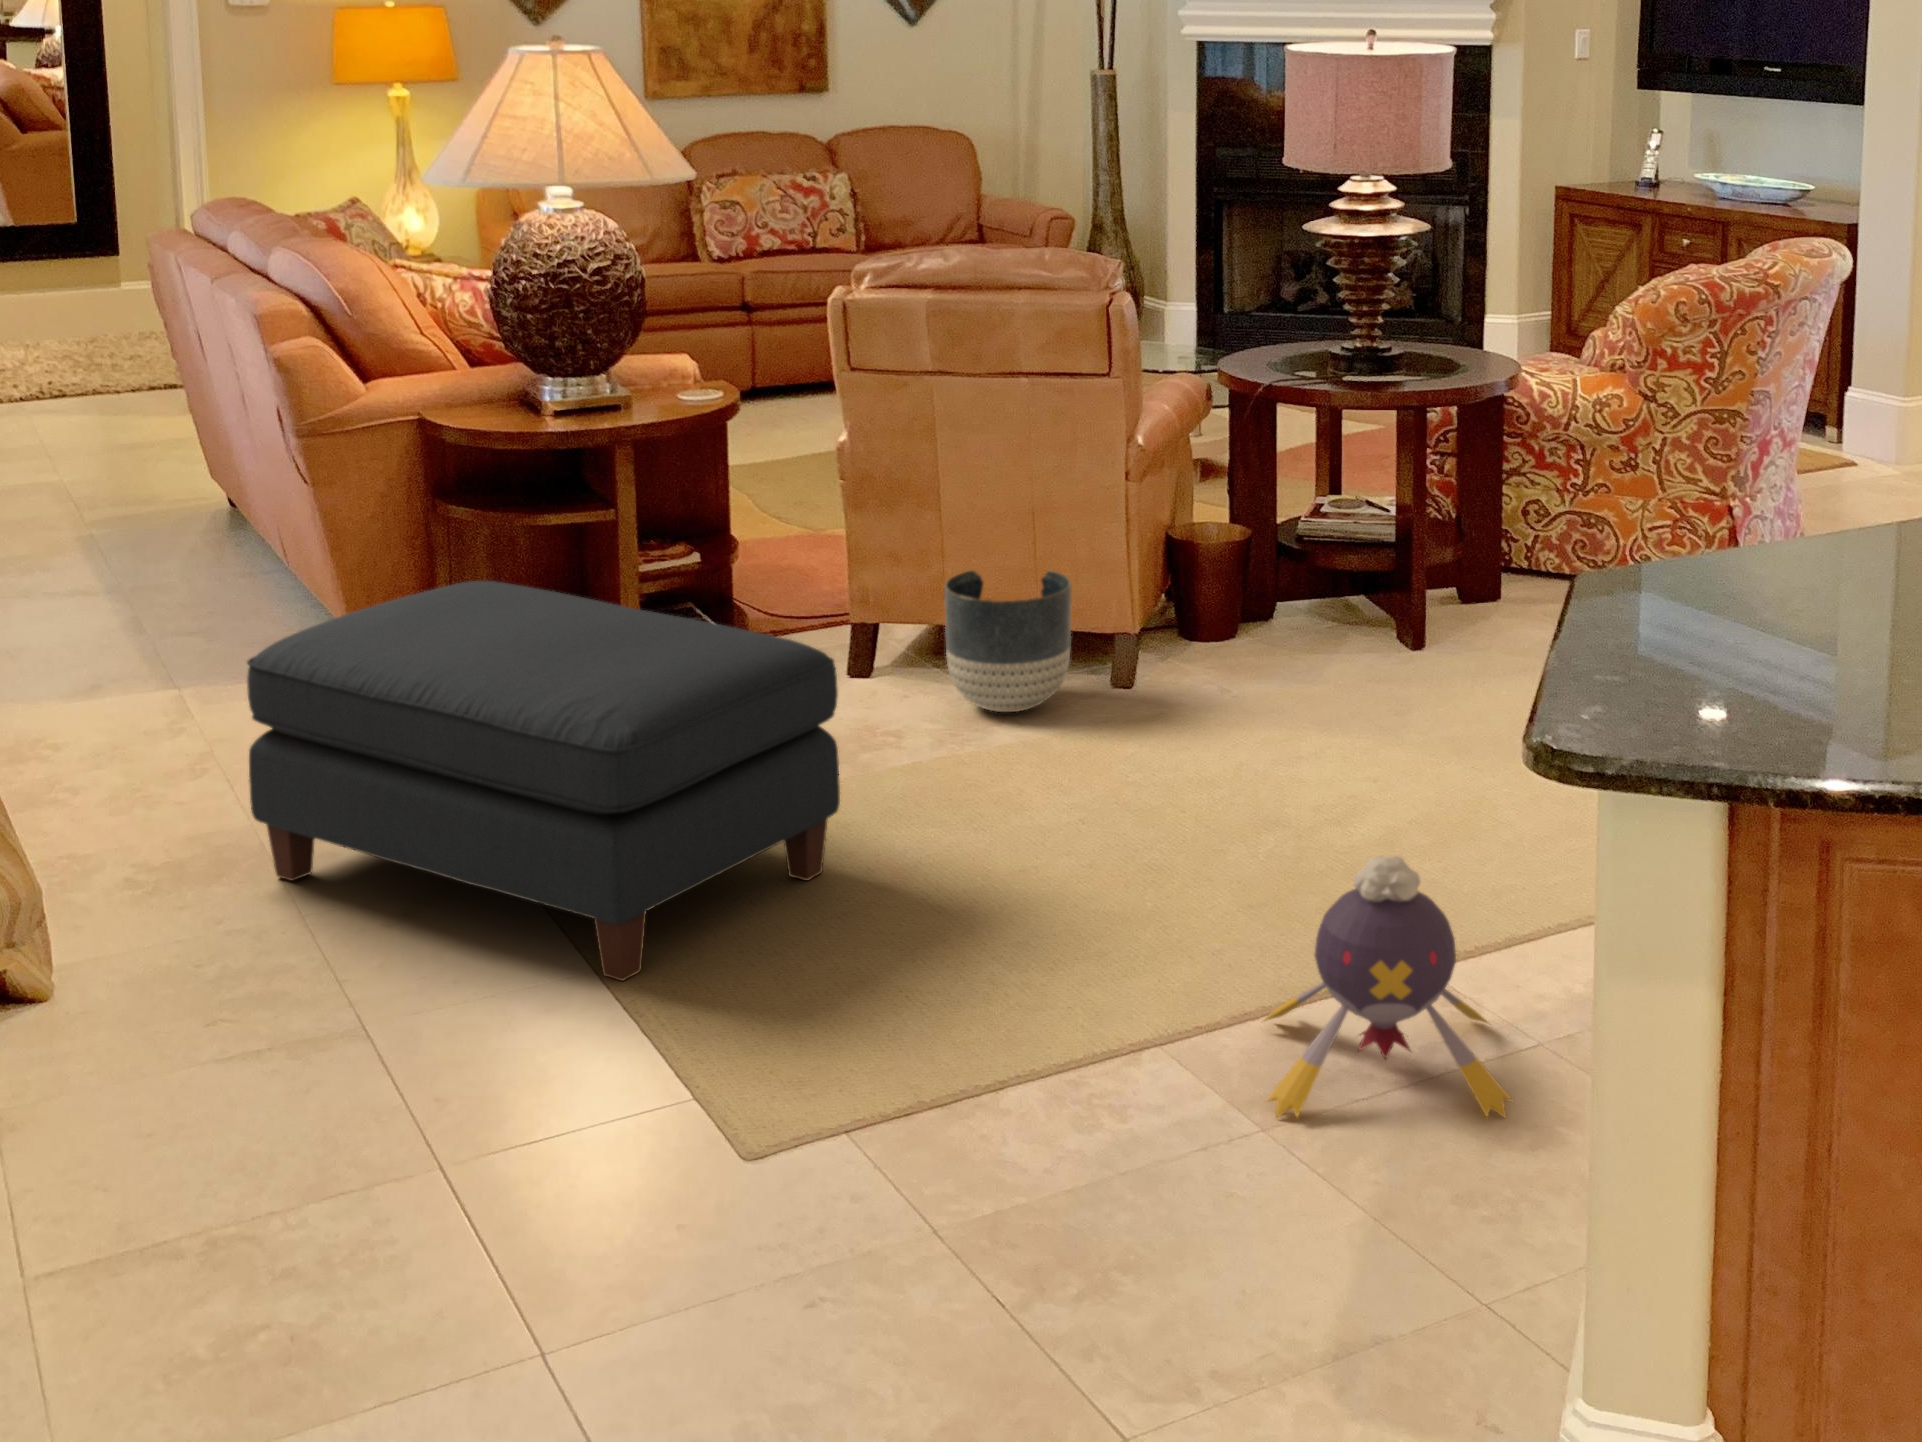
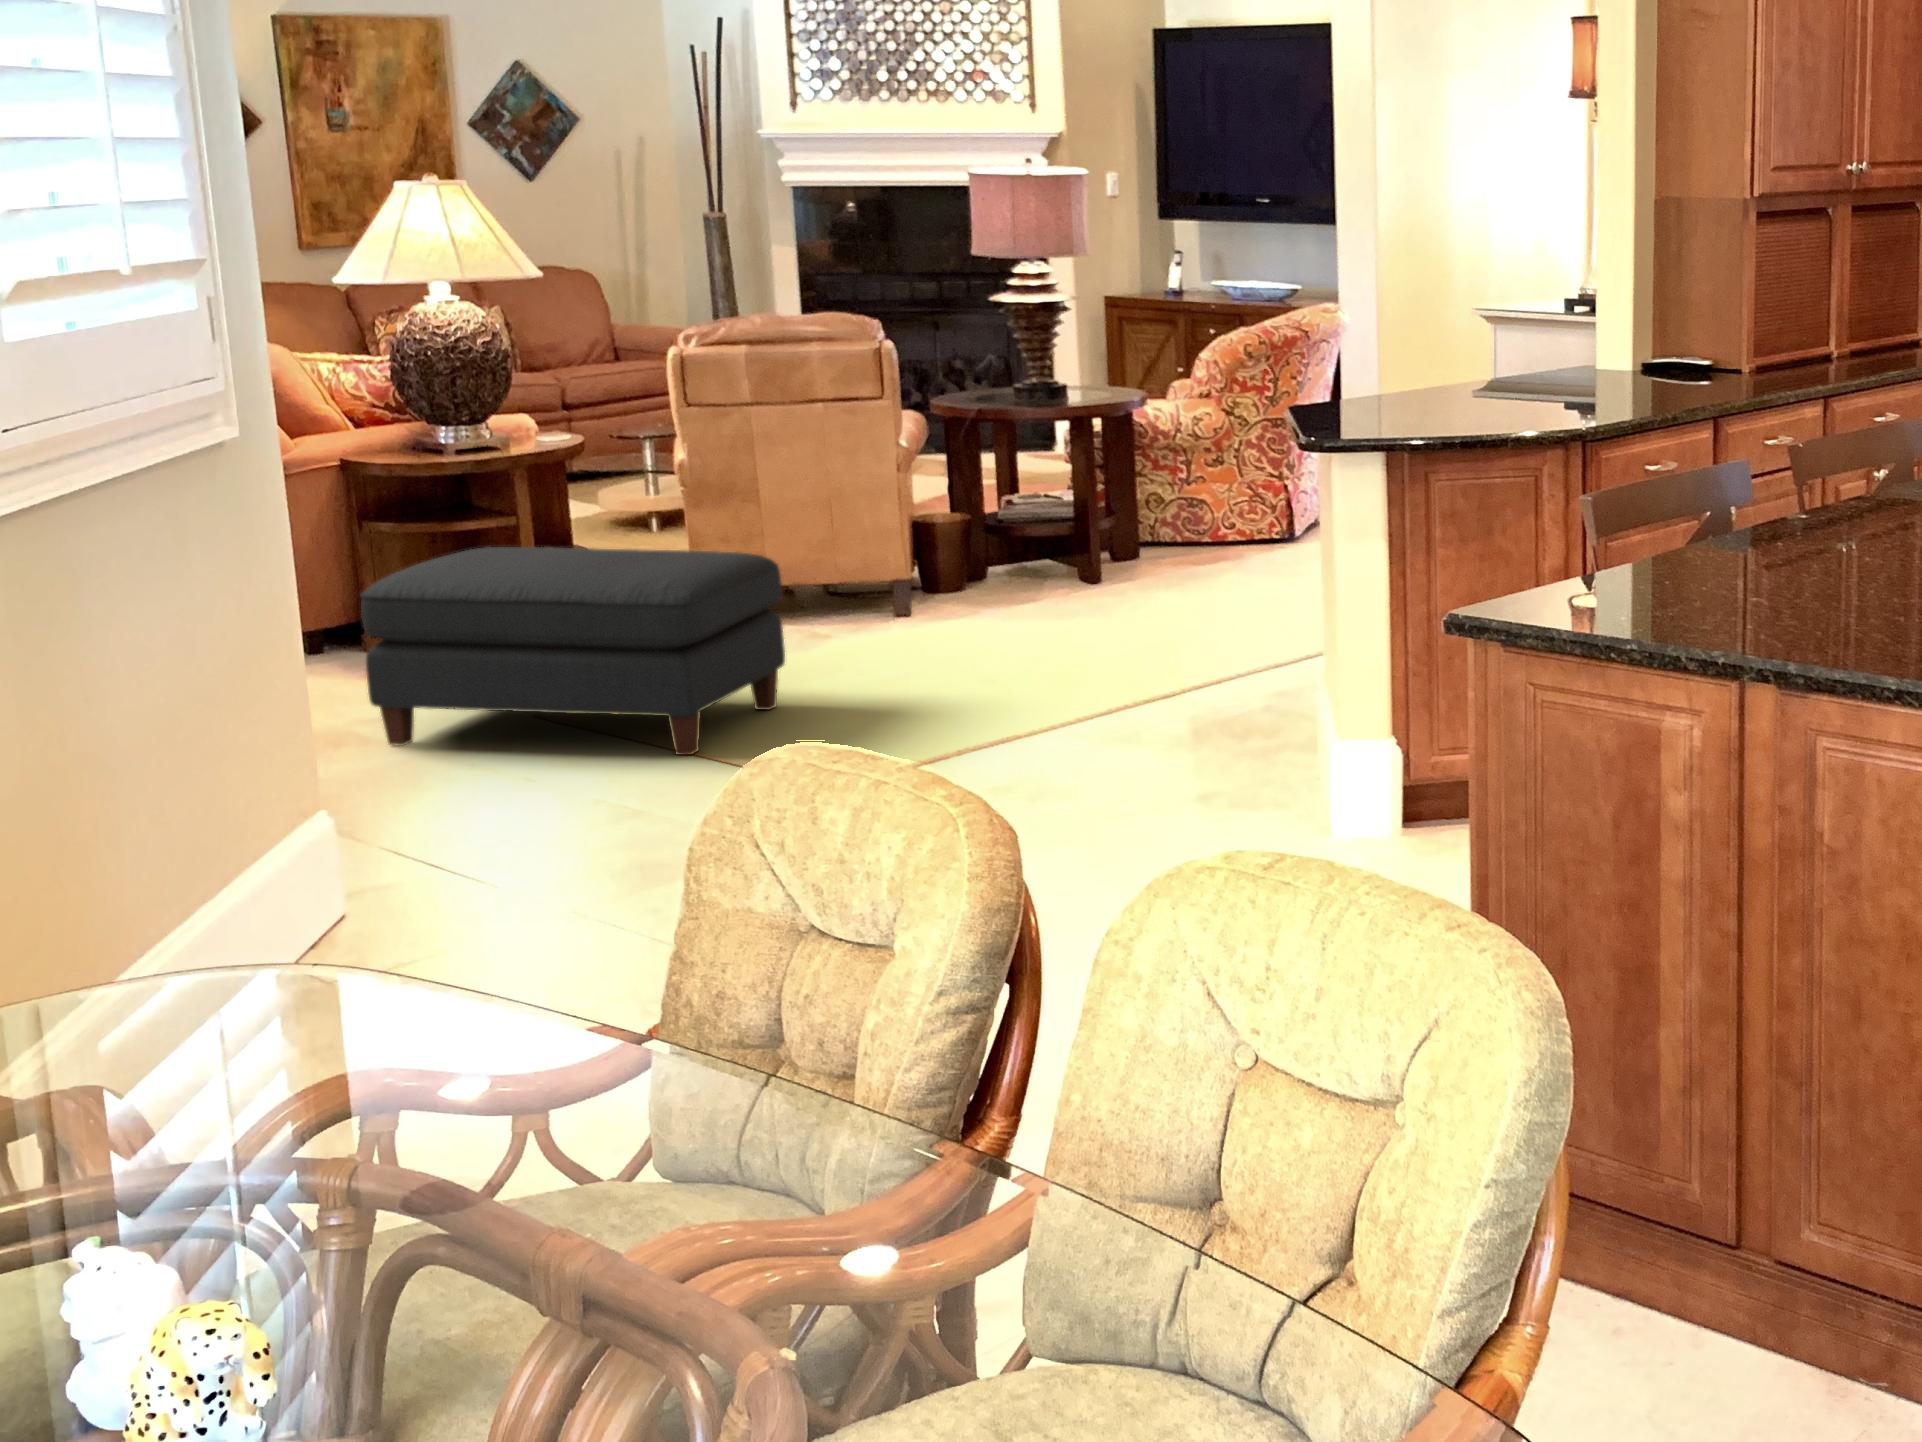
planter: present [944,569,1071,712] -> none [782,538,875,635]
plush toy: present [1261,856,1512,1117] -> none [1103,609,1262,753]

